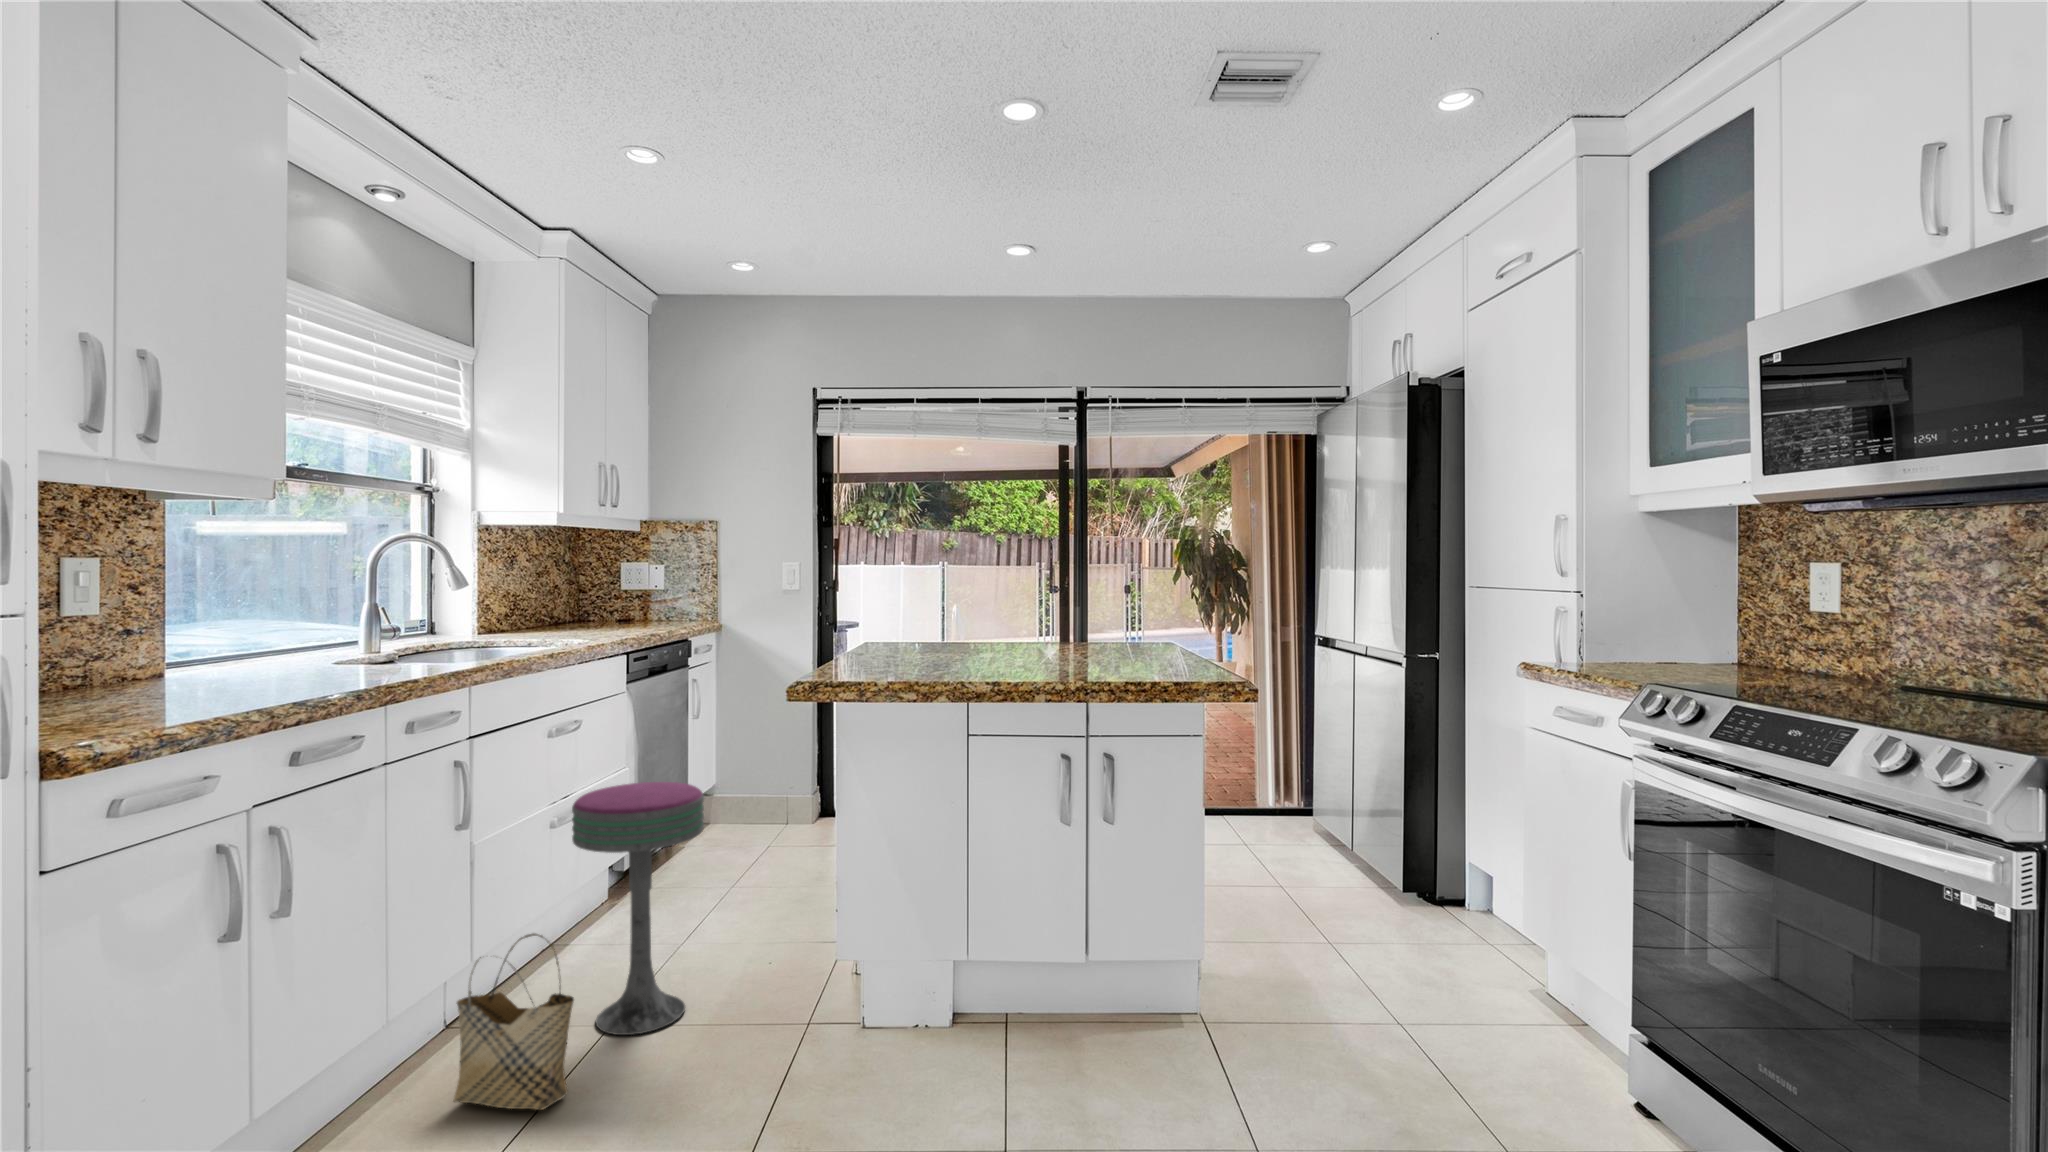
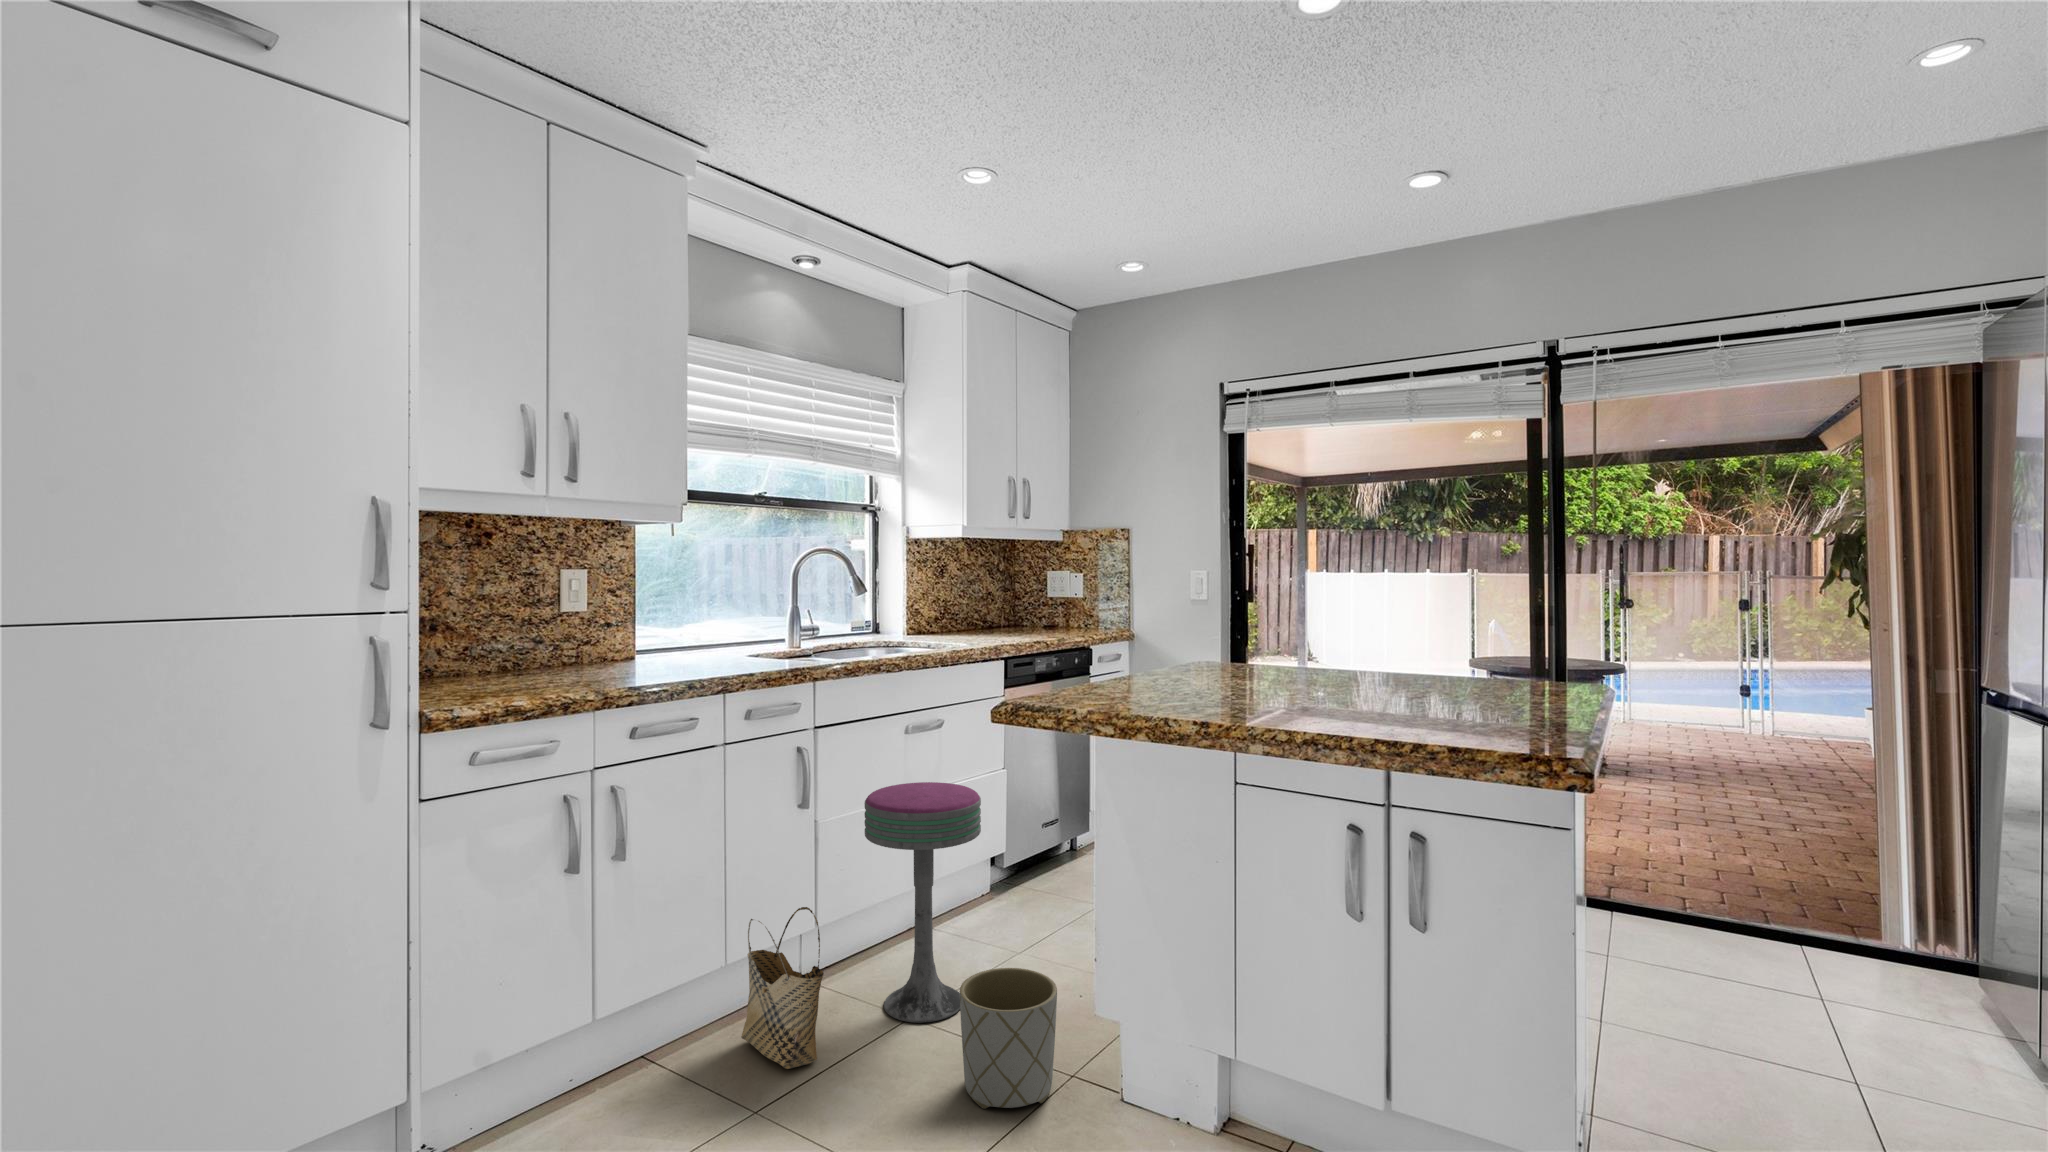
planter: none [740,940,836,1075] -> present [960,968,1057,1109]

